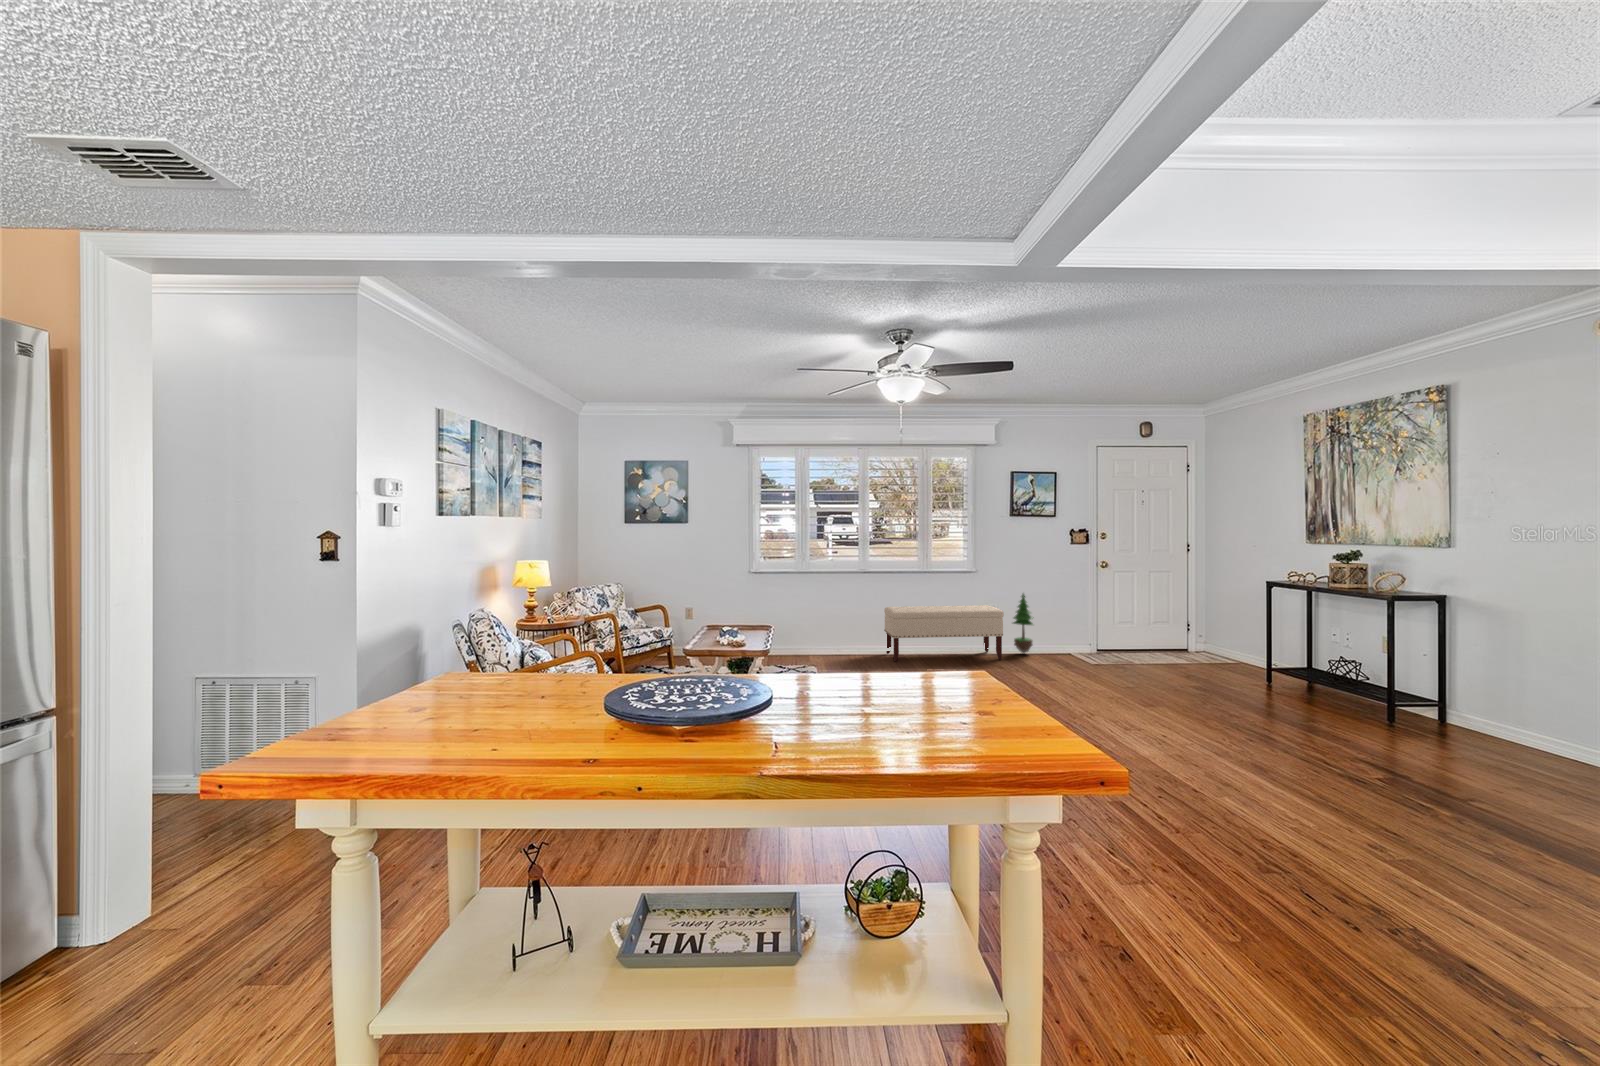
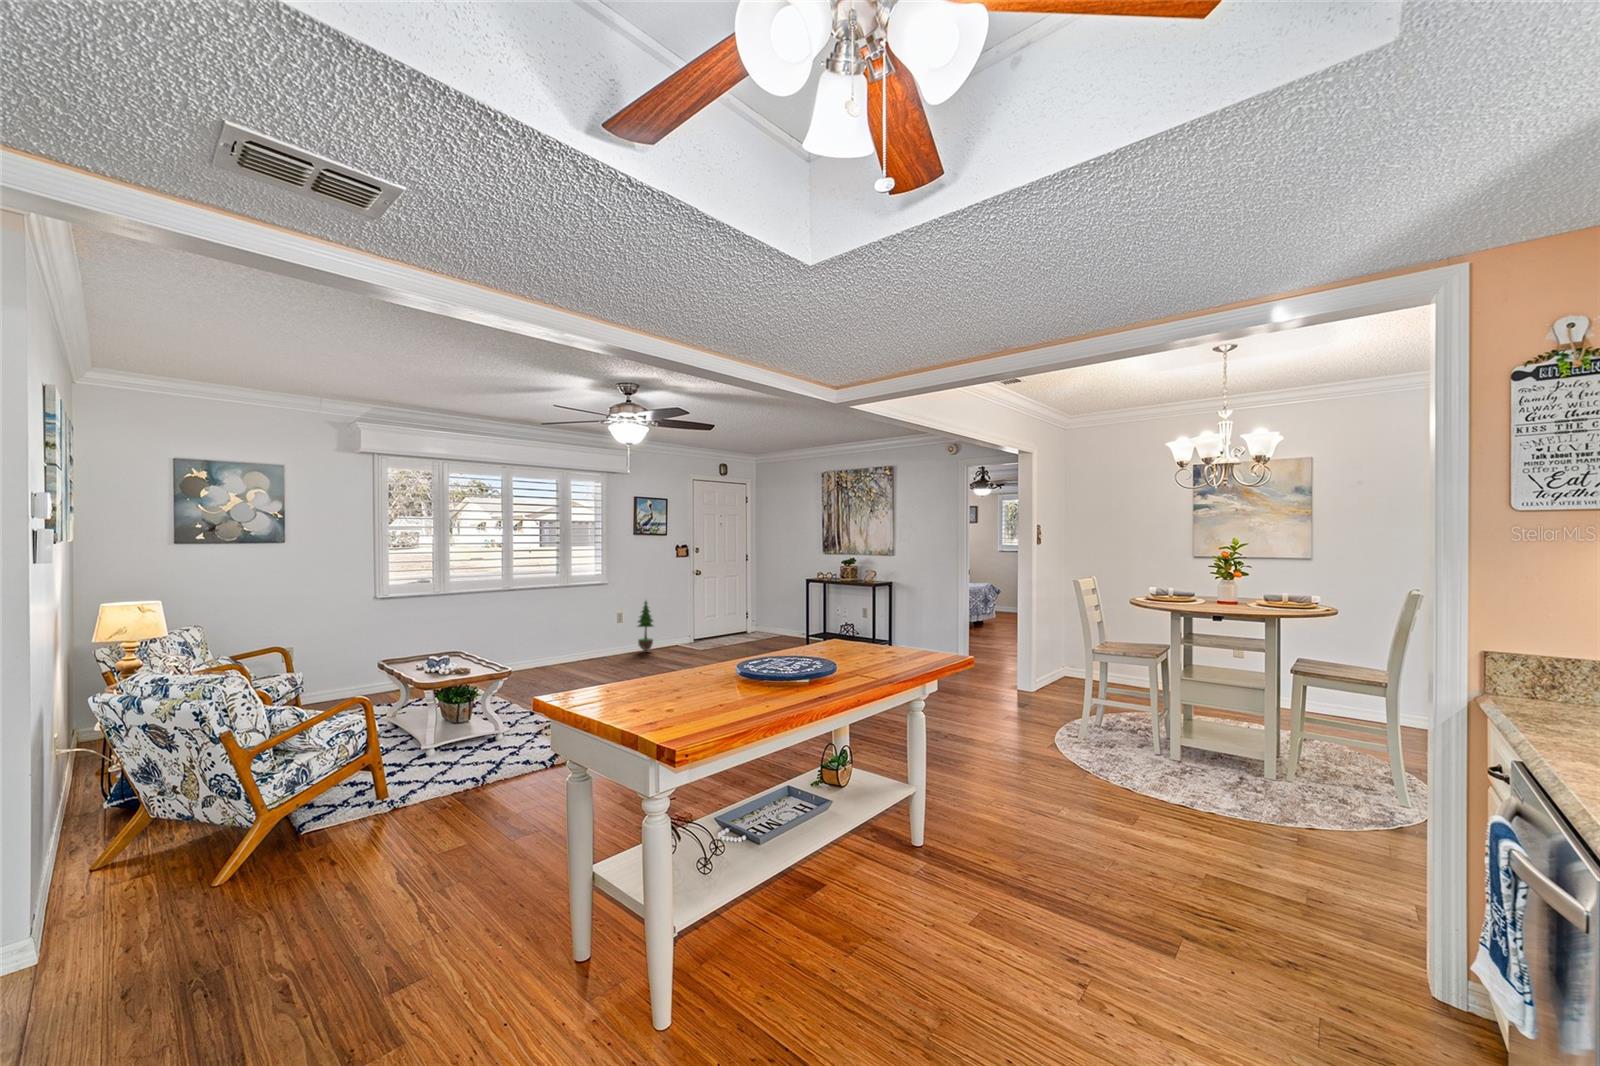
bench: present [884,605,1004,662] -> none [527,613,637,674]

